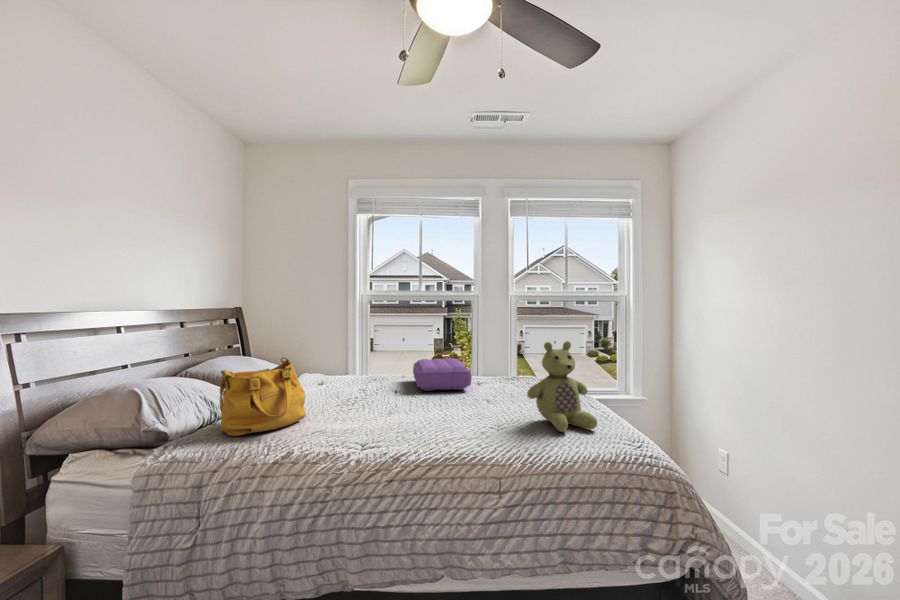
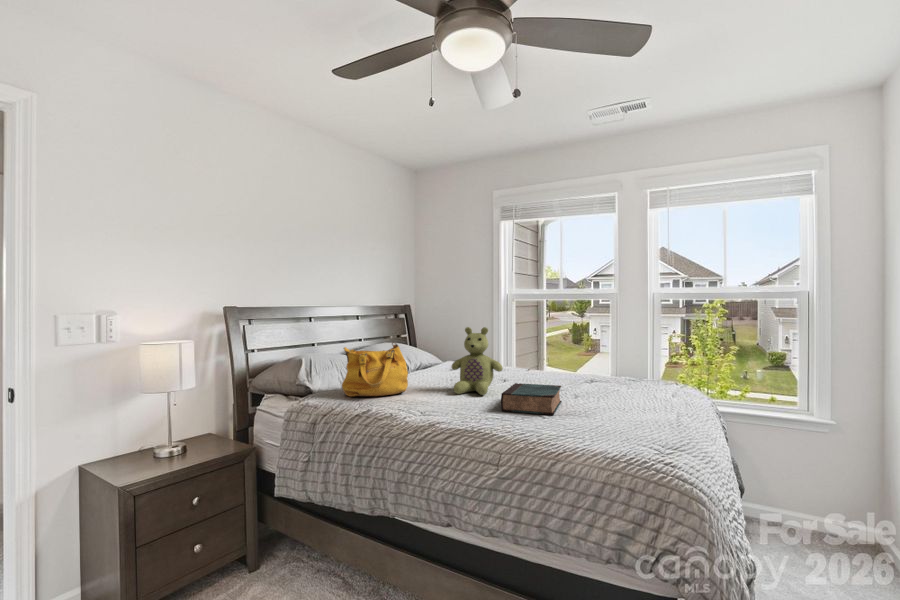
stuffed bear: present [527,341,597,432] -> present [452,327,503,395]
pillow: present [413,358,472,391] -> none [525,356,590,388]
book: none [430,390,495,426] -> present [501,383,562,415]

